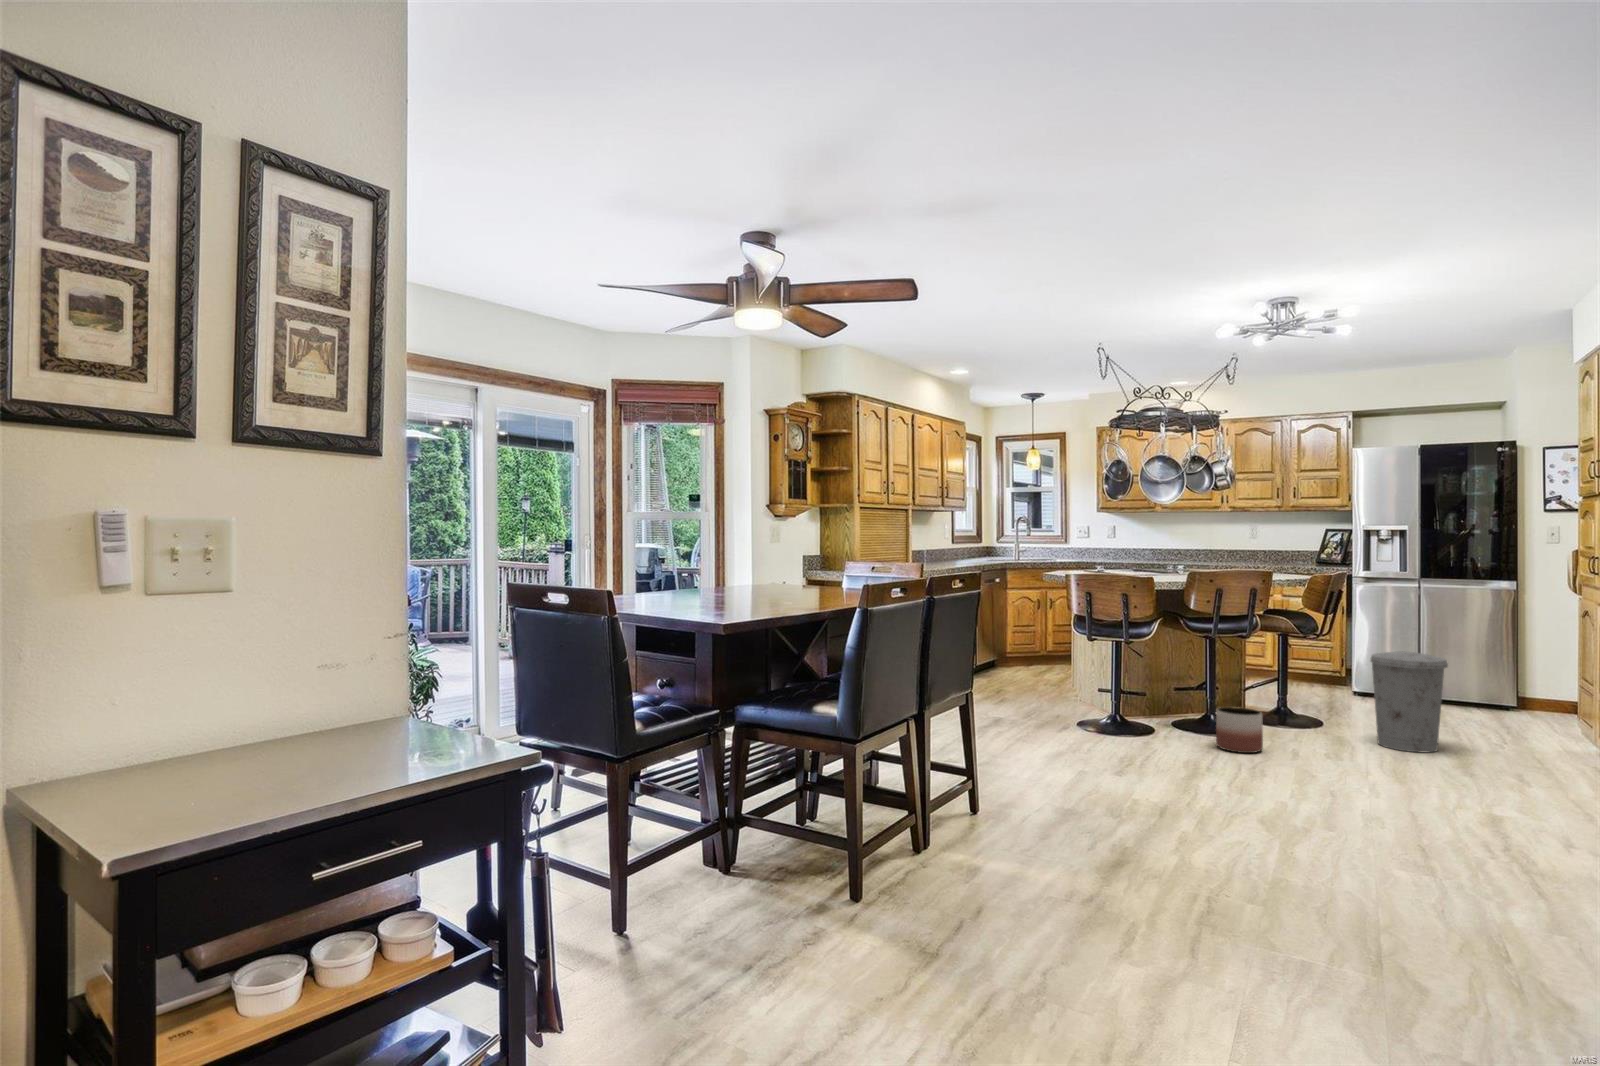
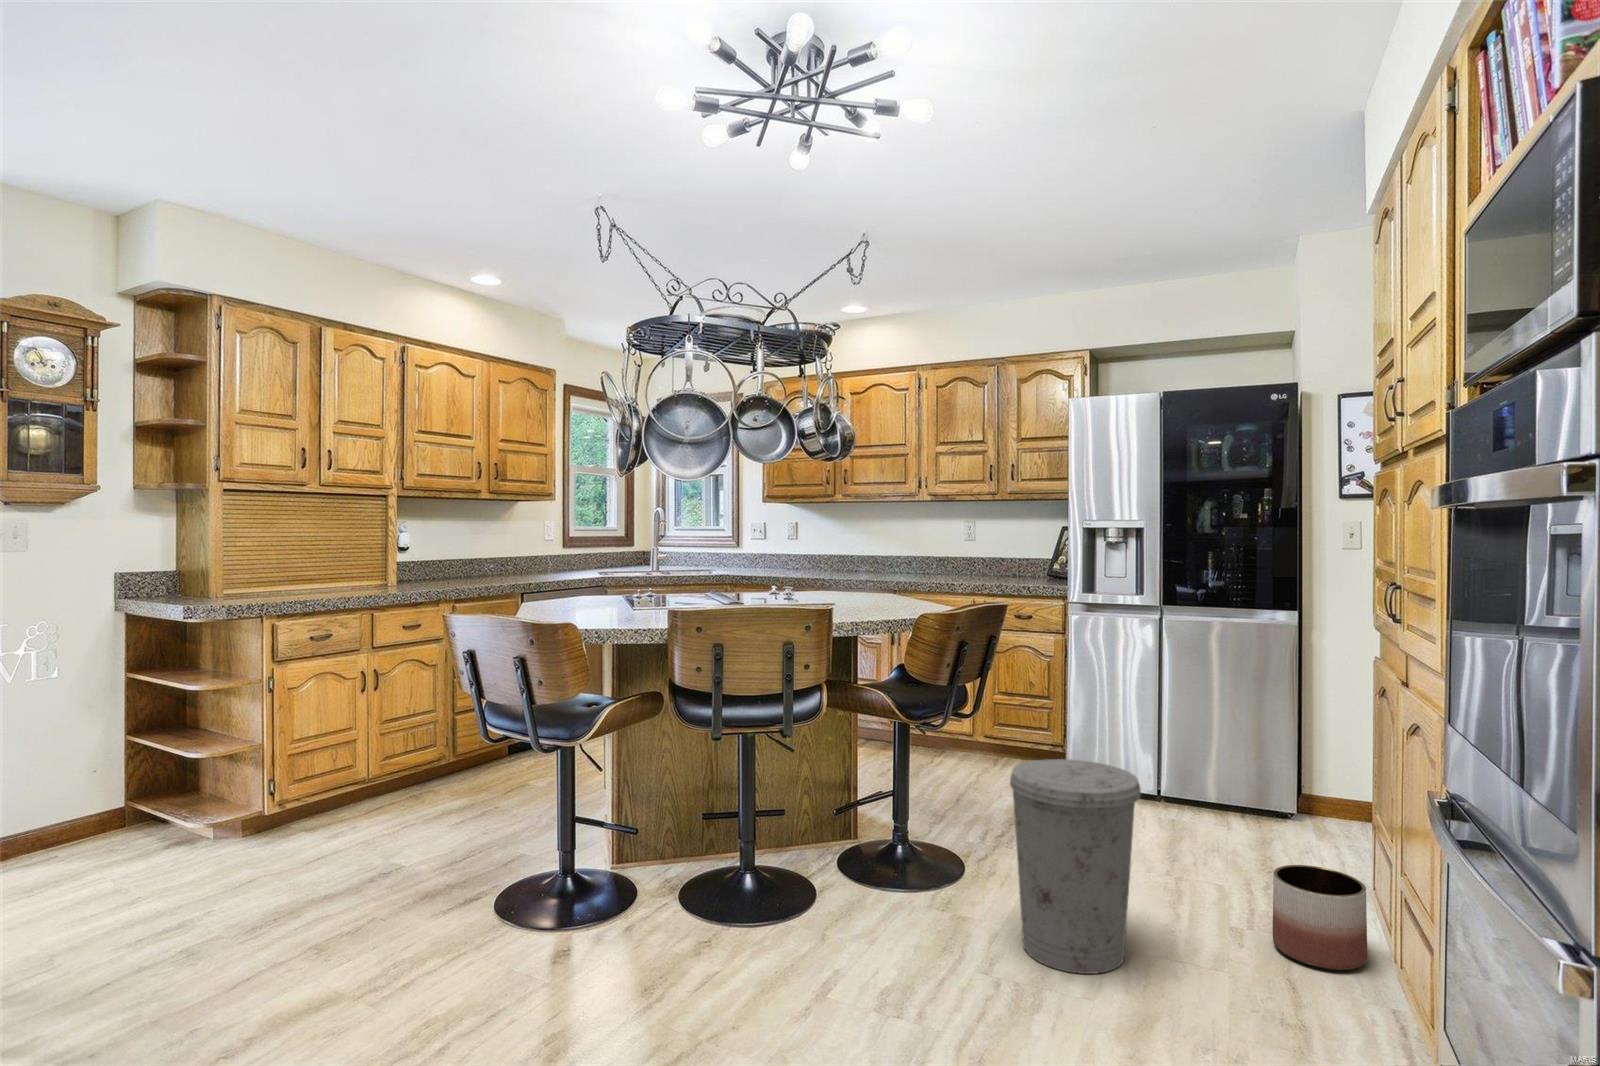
planter: present [1216,707,1263,753] -> present [1273,865,1367,970]

